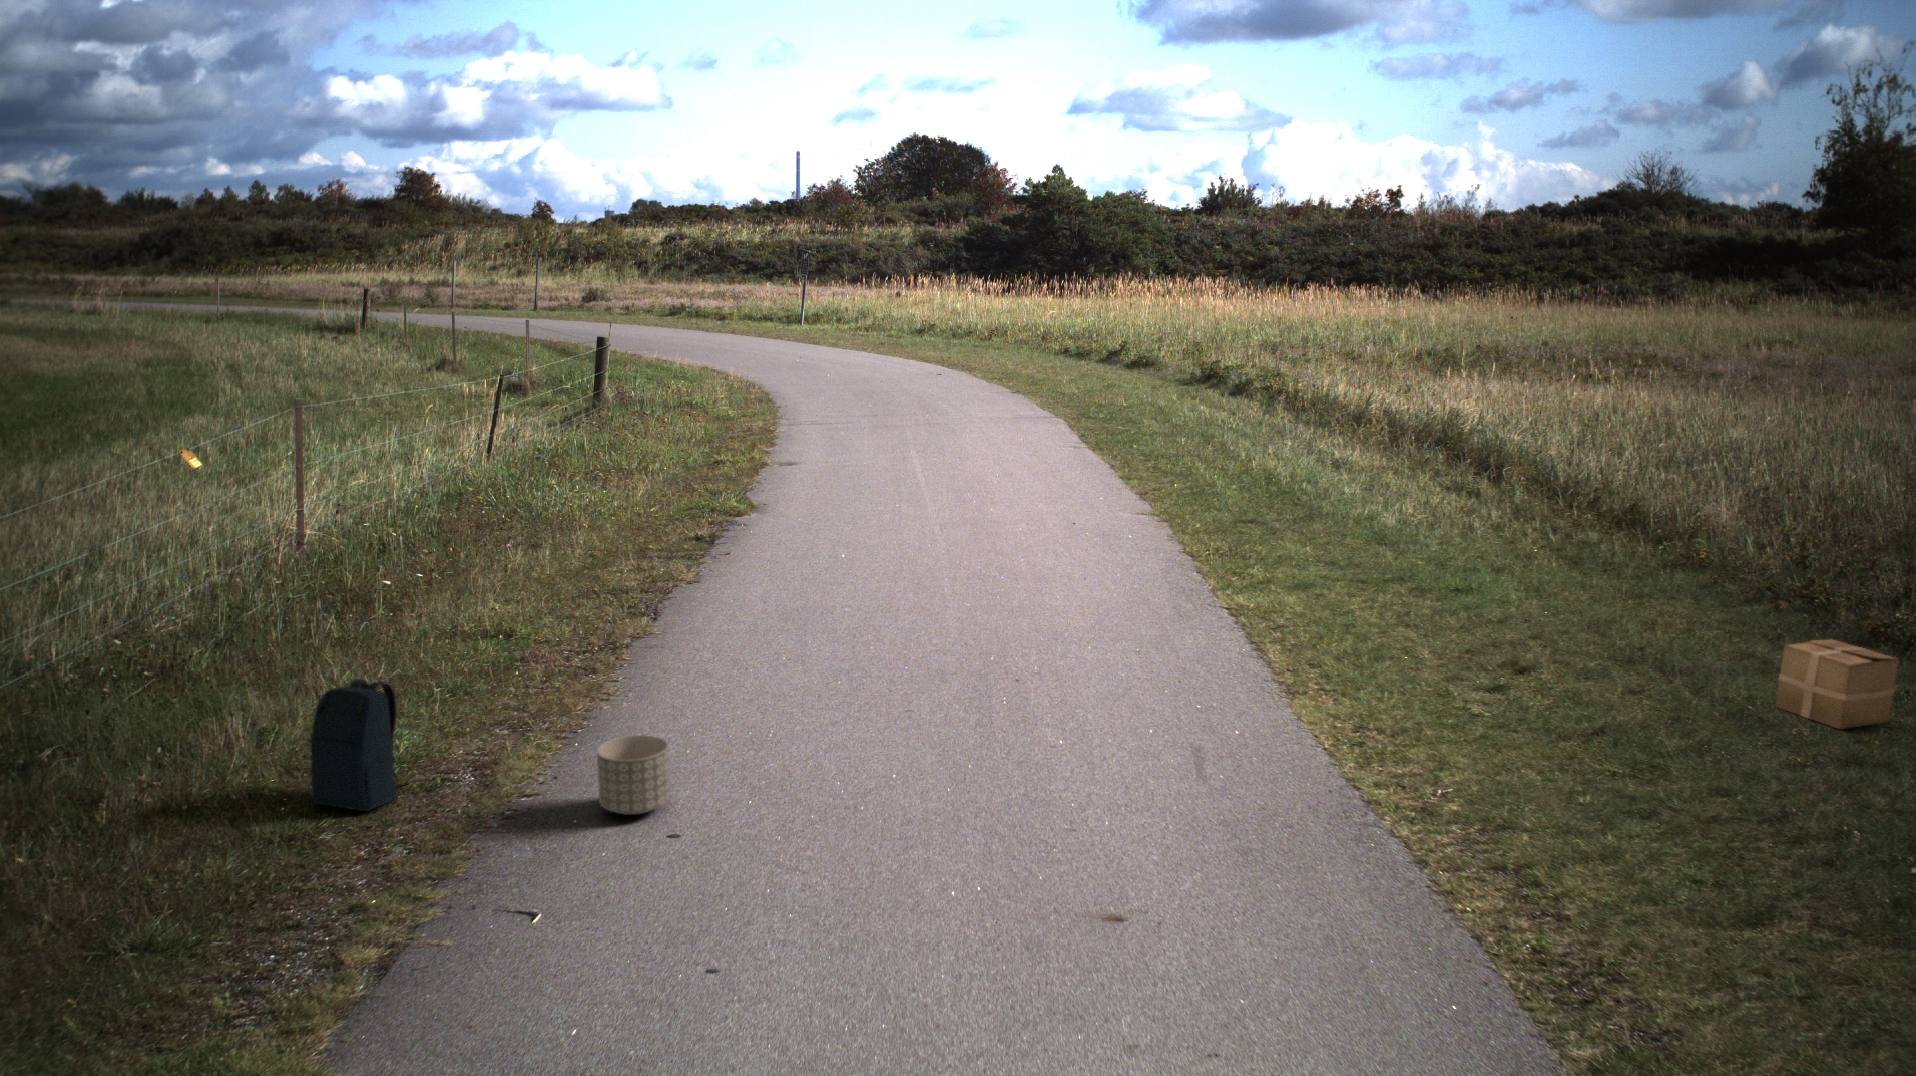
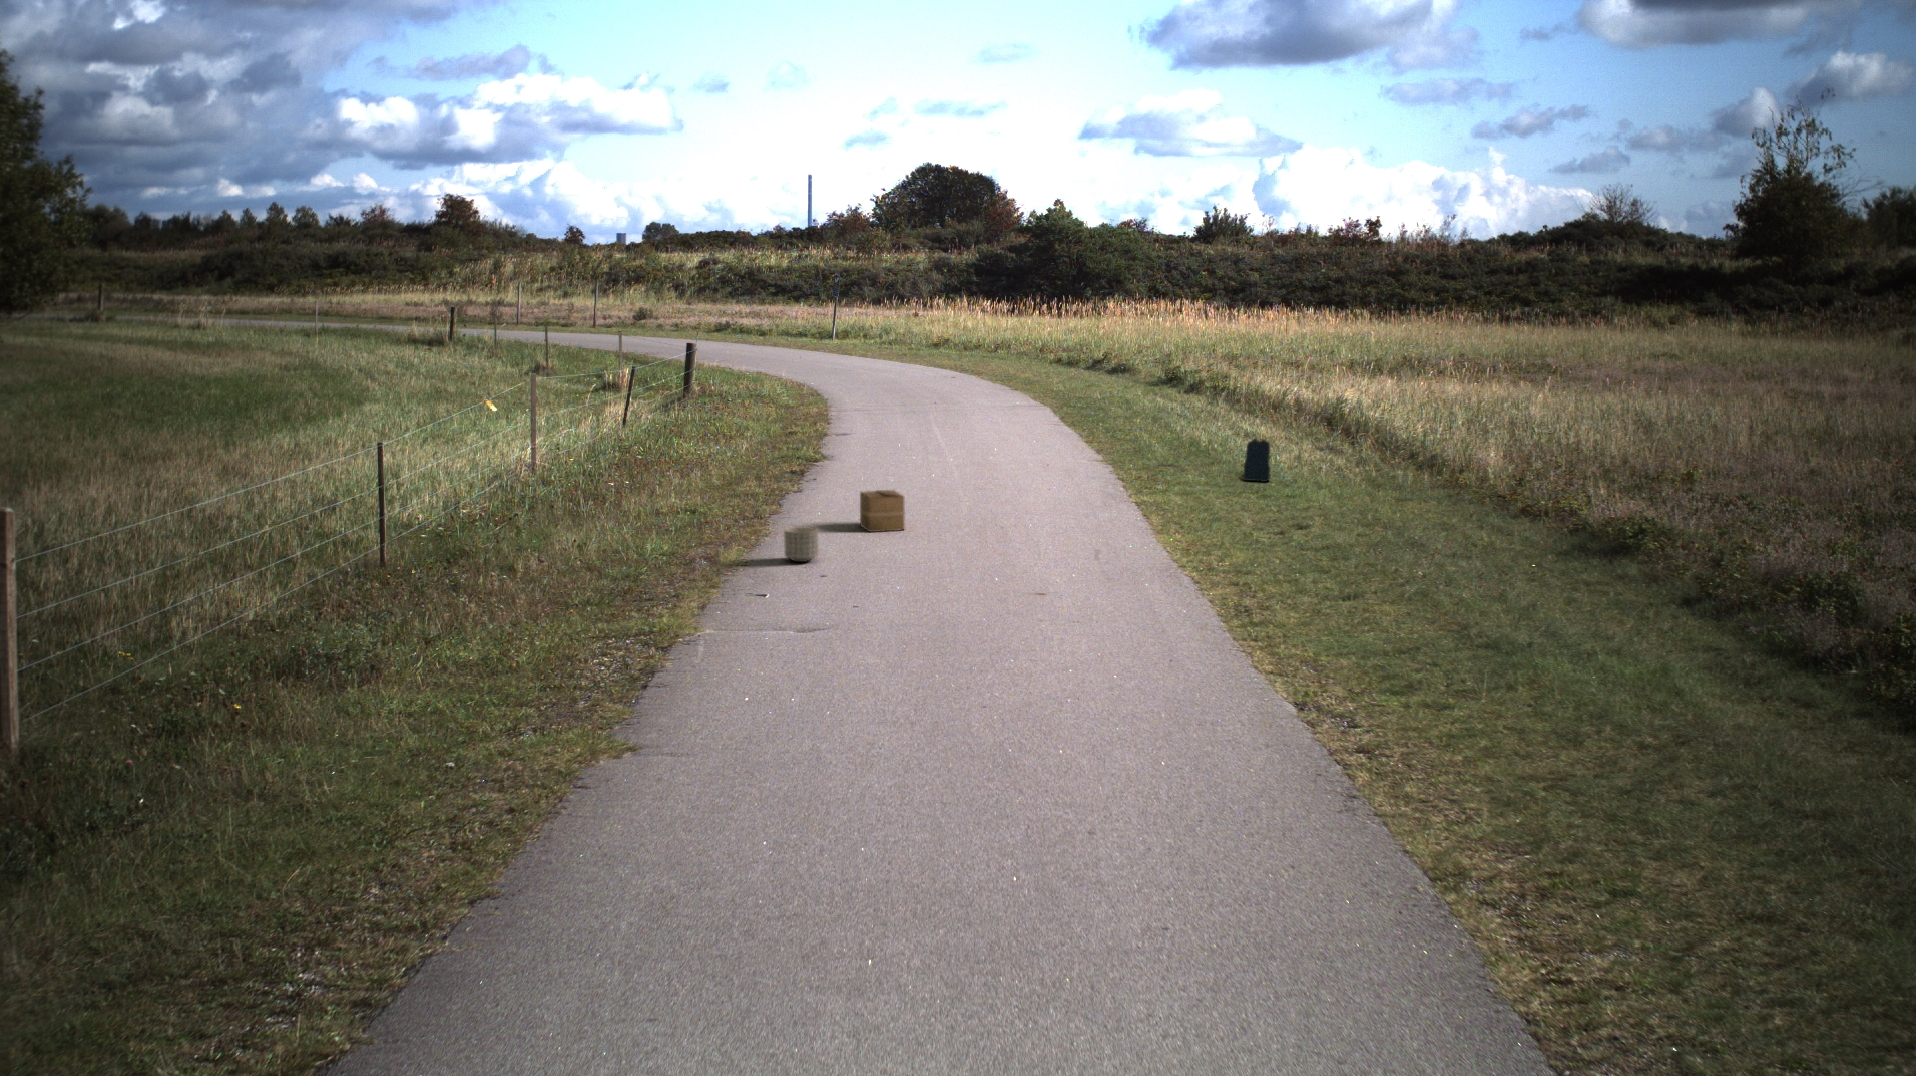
cardboard box: present [1776,639,1899,729] -> present [860,490,905,532]
backpack: present [311,679,409,811] -> present [1243,439,1270,482]

